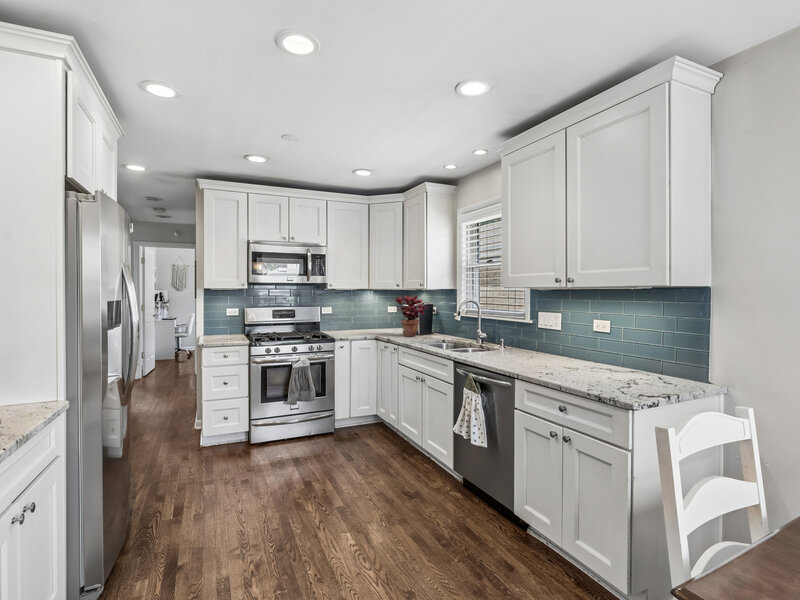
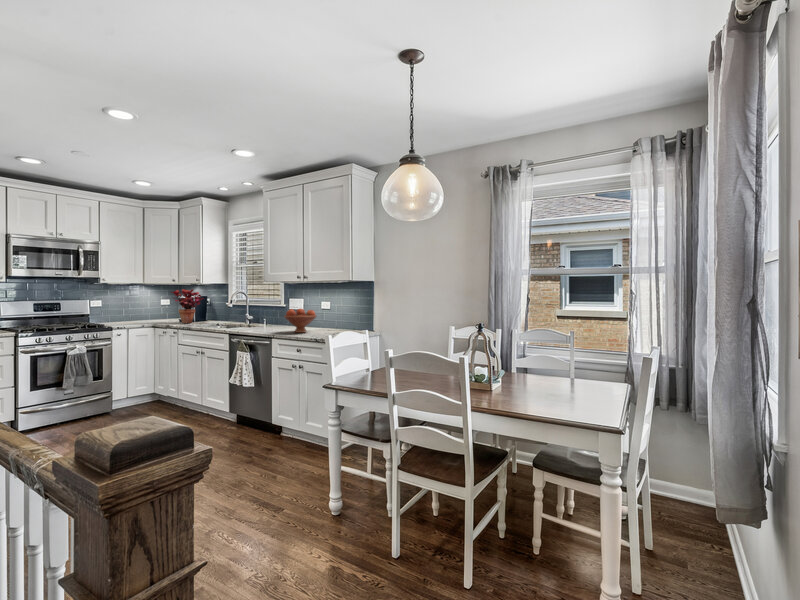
fruit bowl: none [534,331,591,373] -> present [284,309,316,333]

